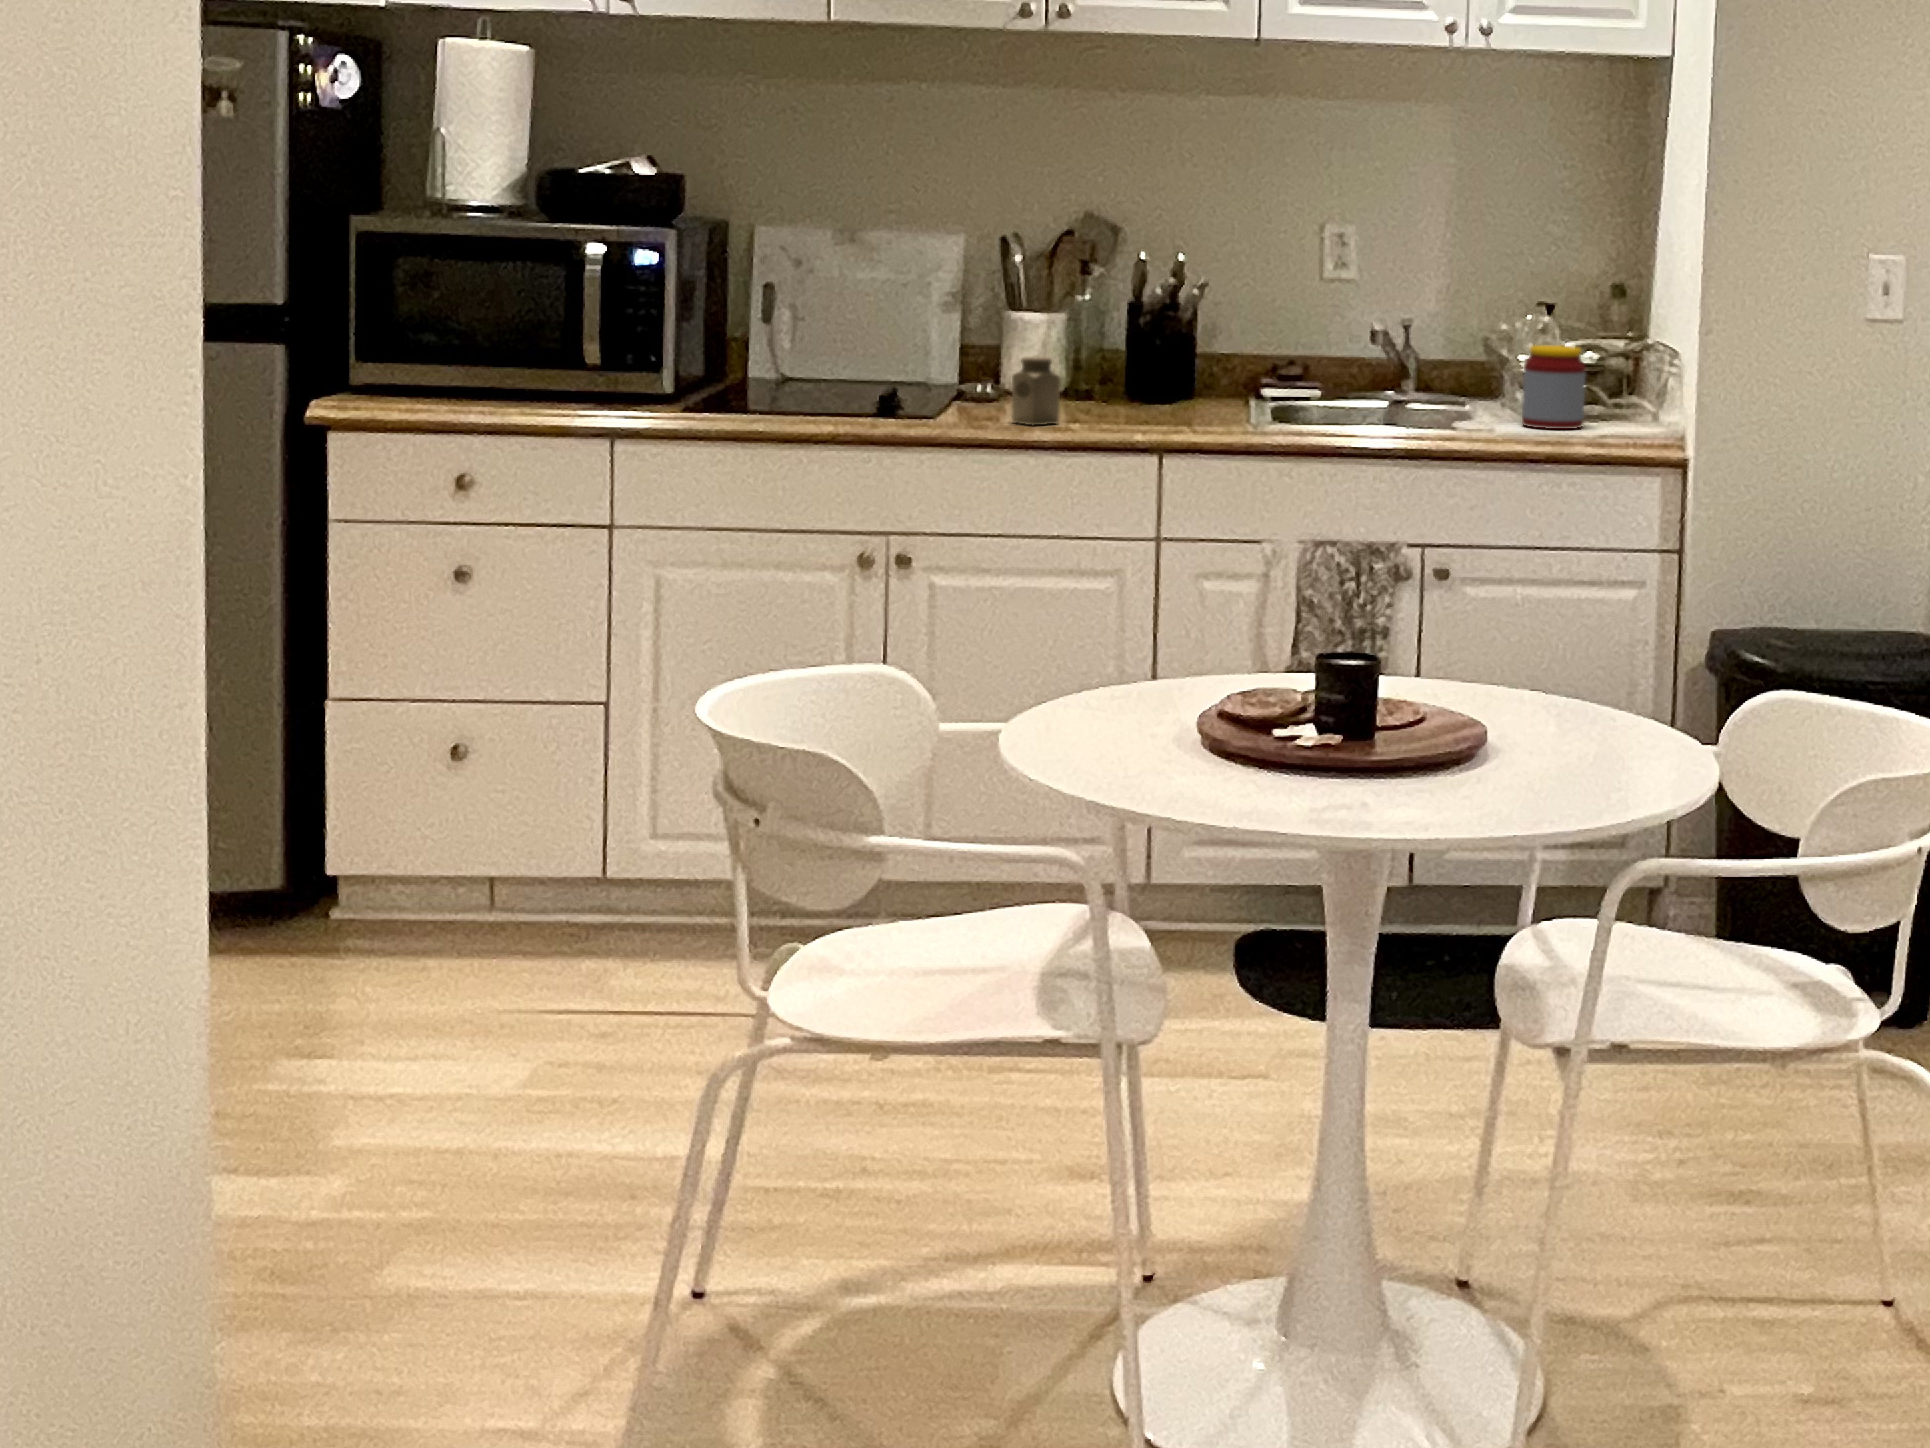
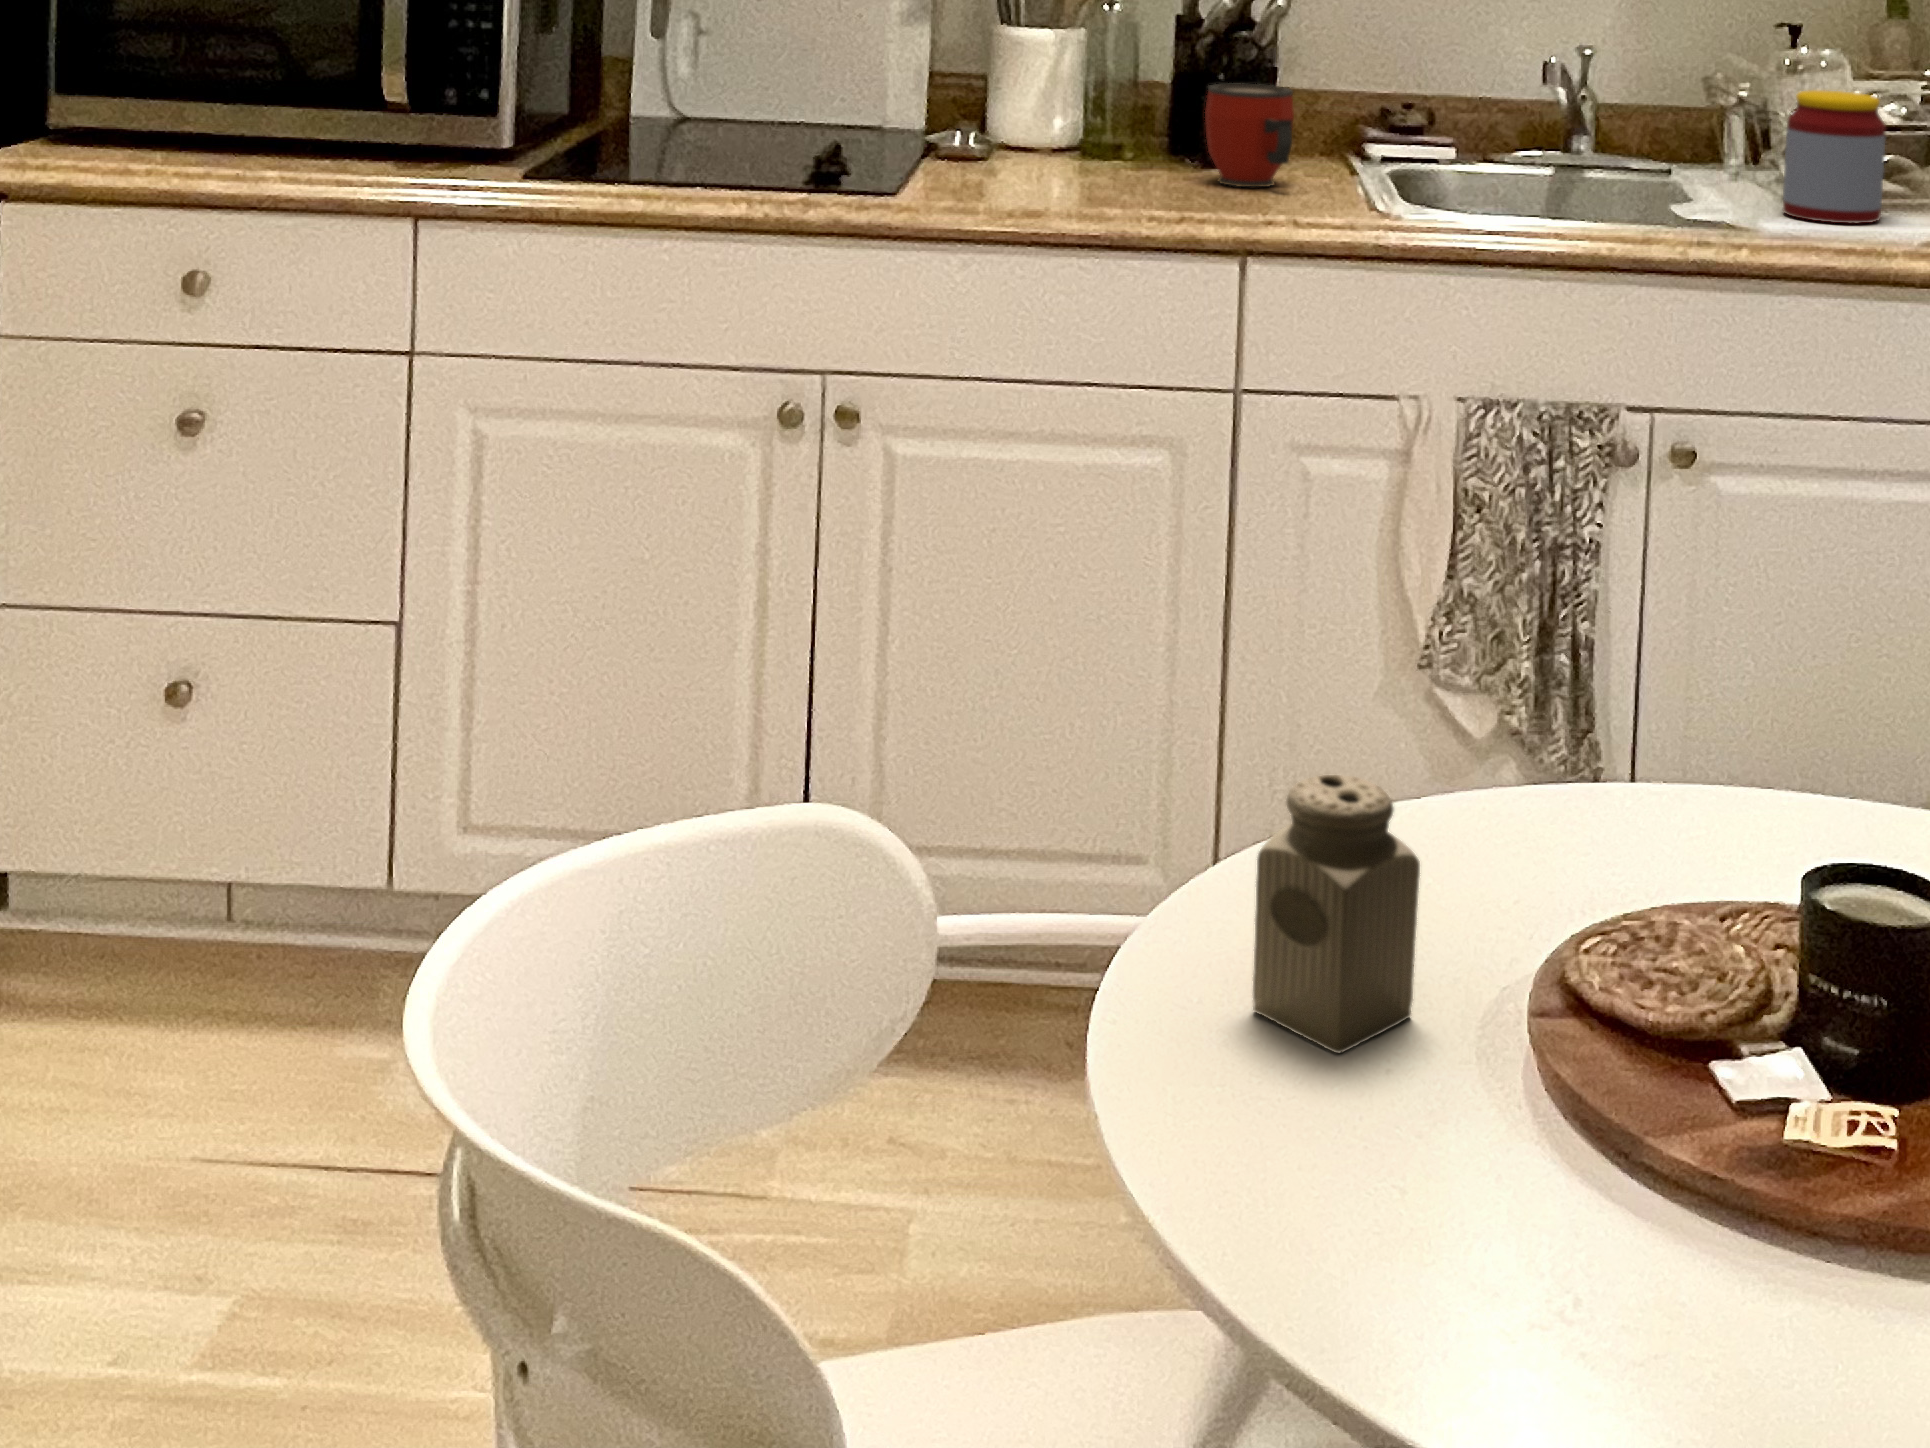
mug: none [1144,347,1203,414] -> present [1205,83,1294,187]
salt shaker: present [1011,356,1061,425] -> present [1253,775,1420,1053]

